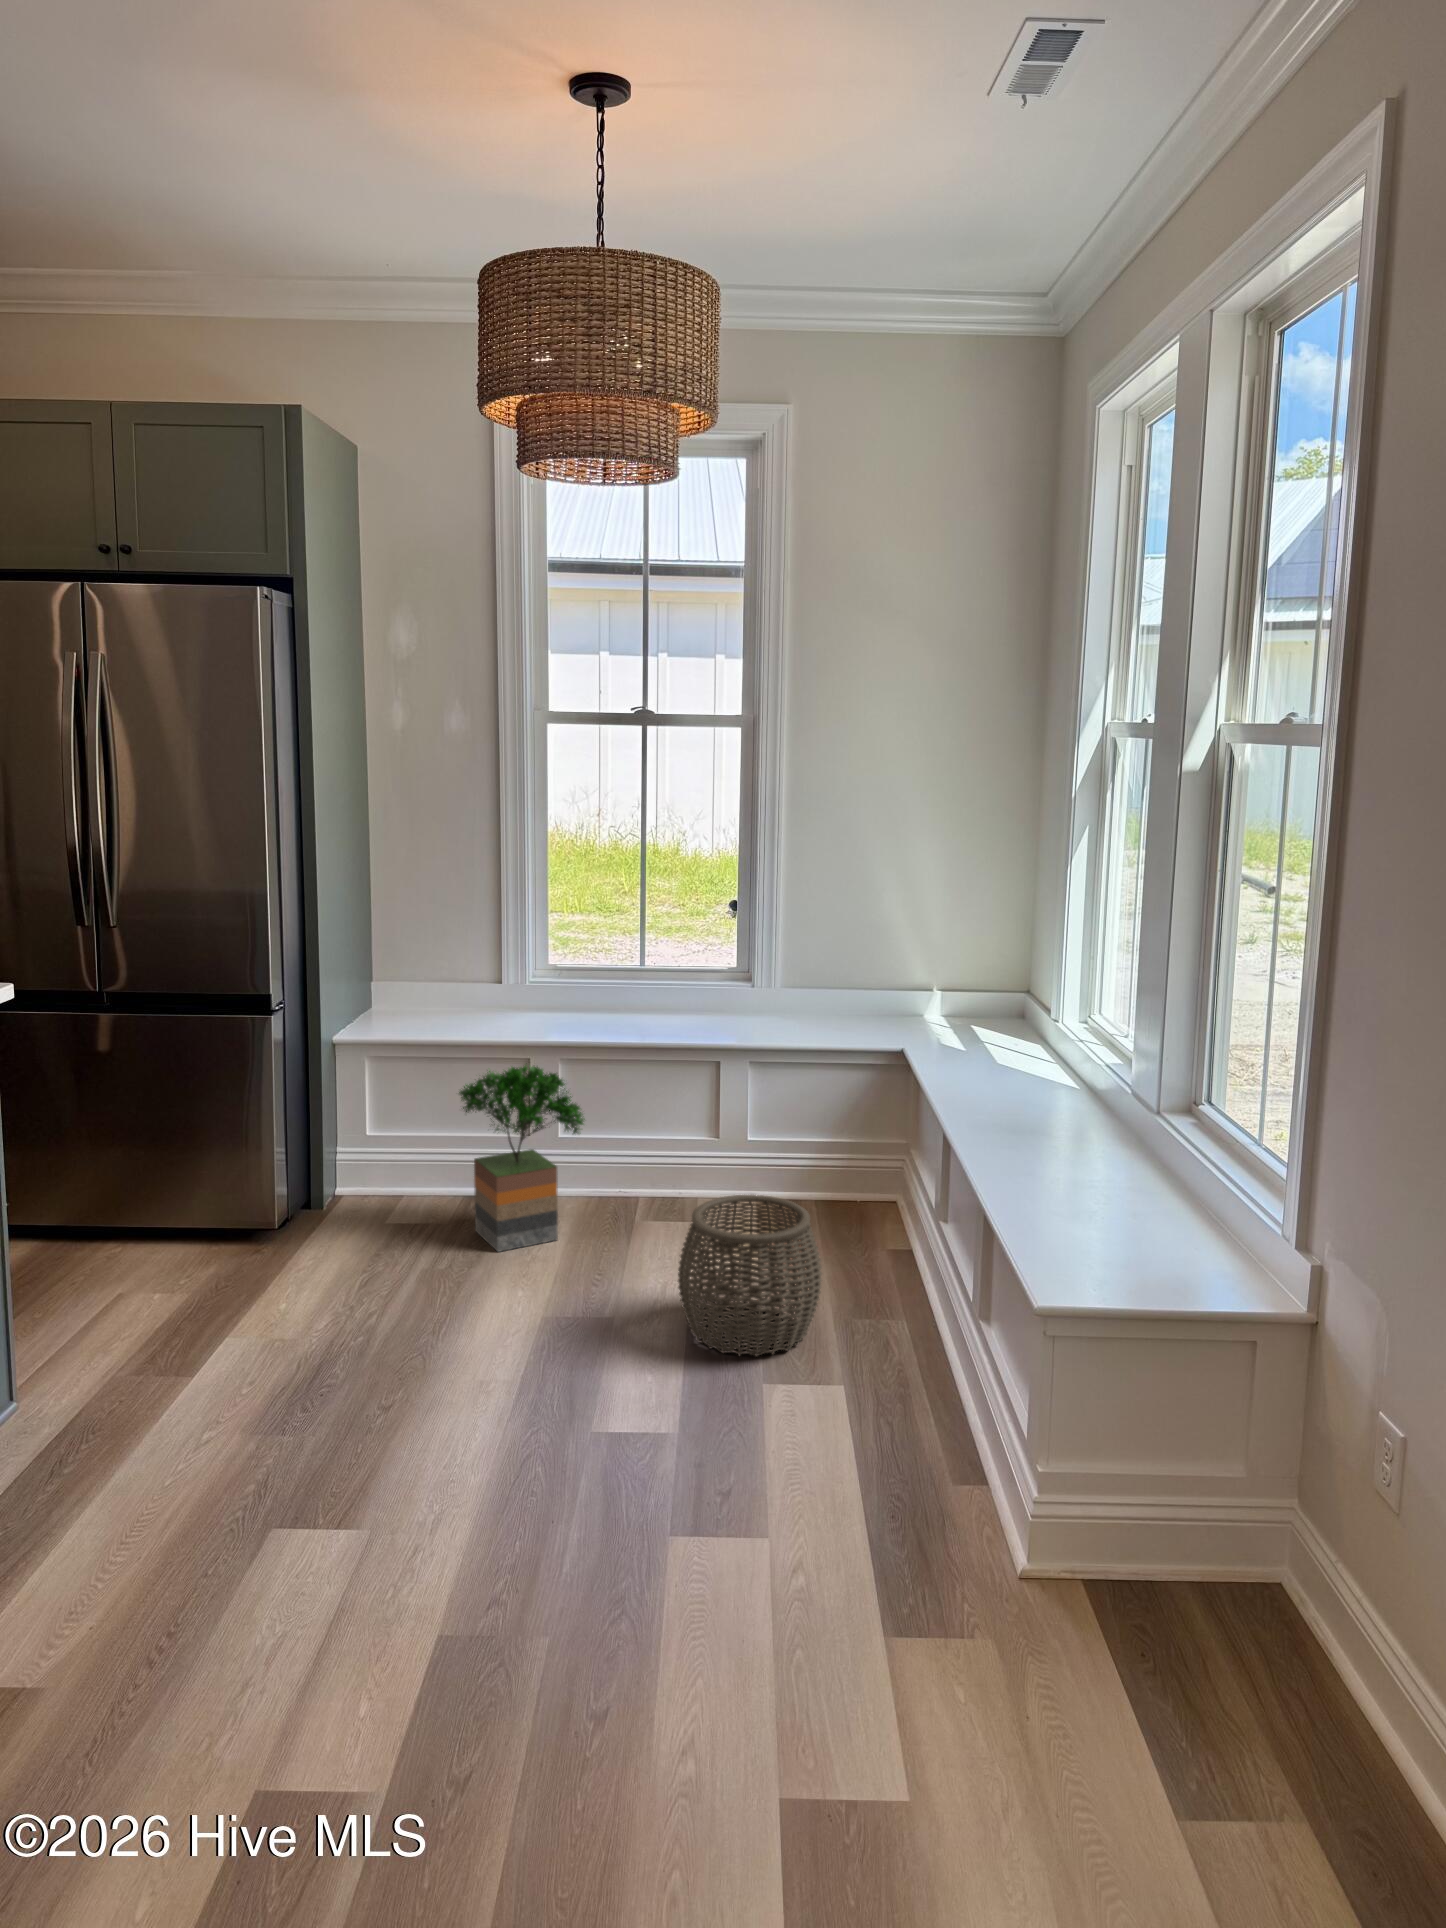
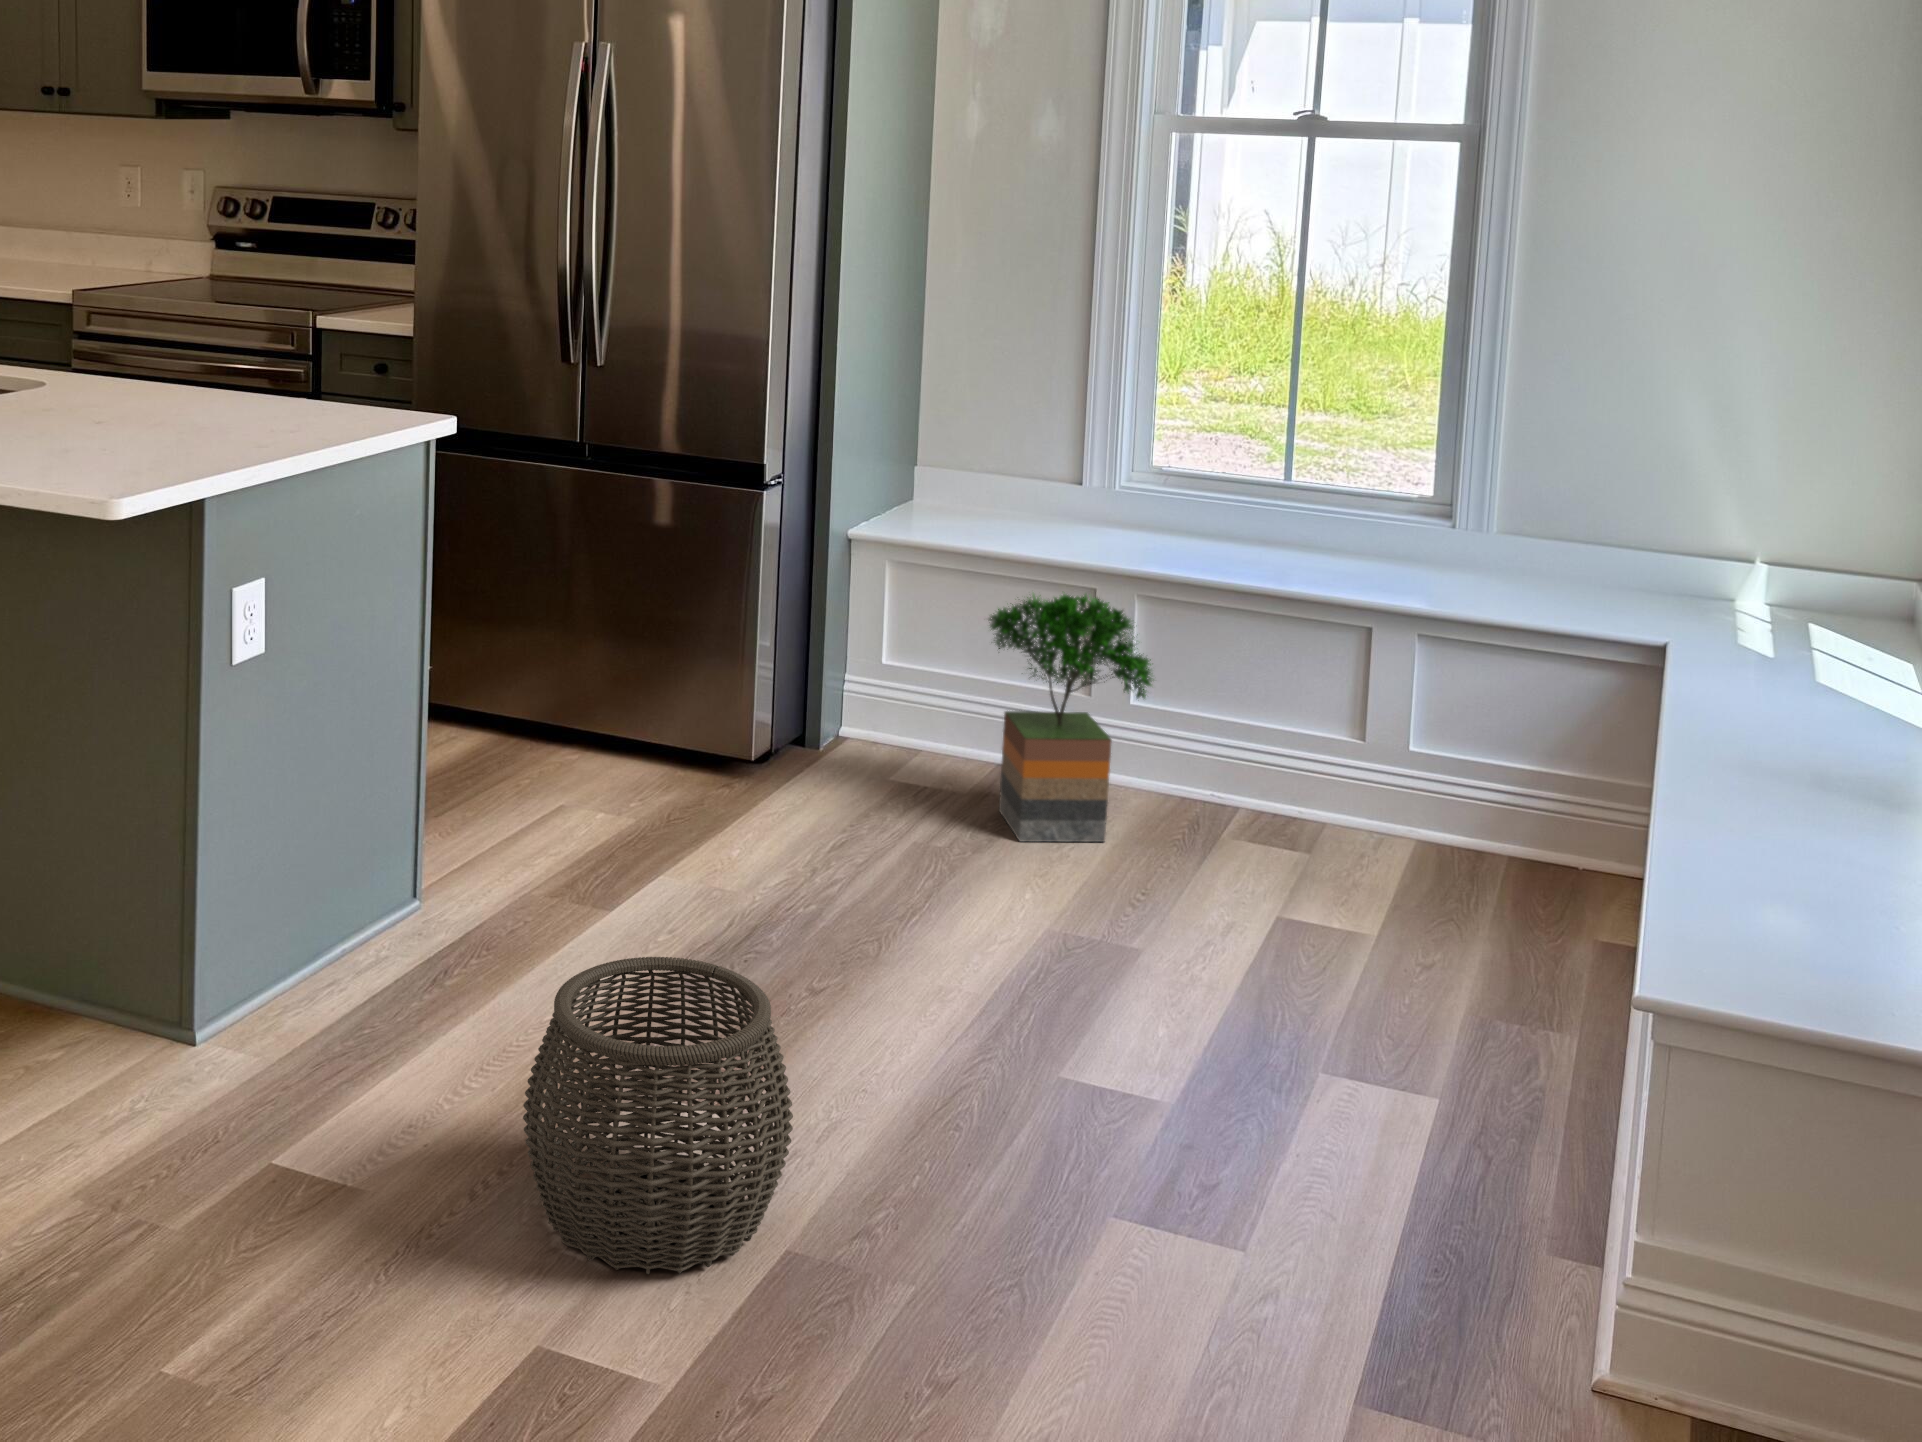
woven basket: present [678,1195,822,1356] -> present [523,957,793,1274]

